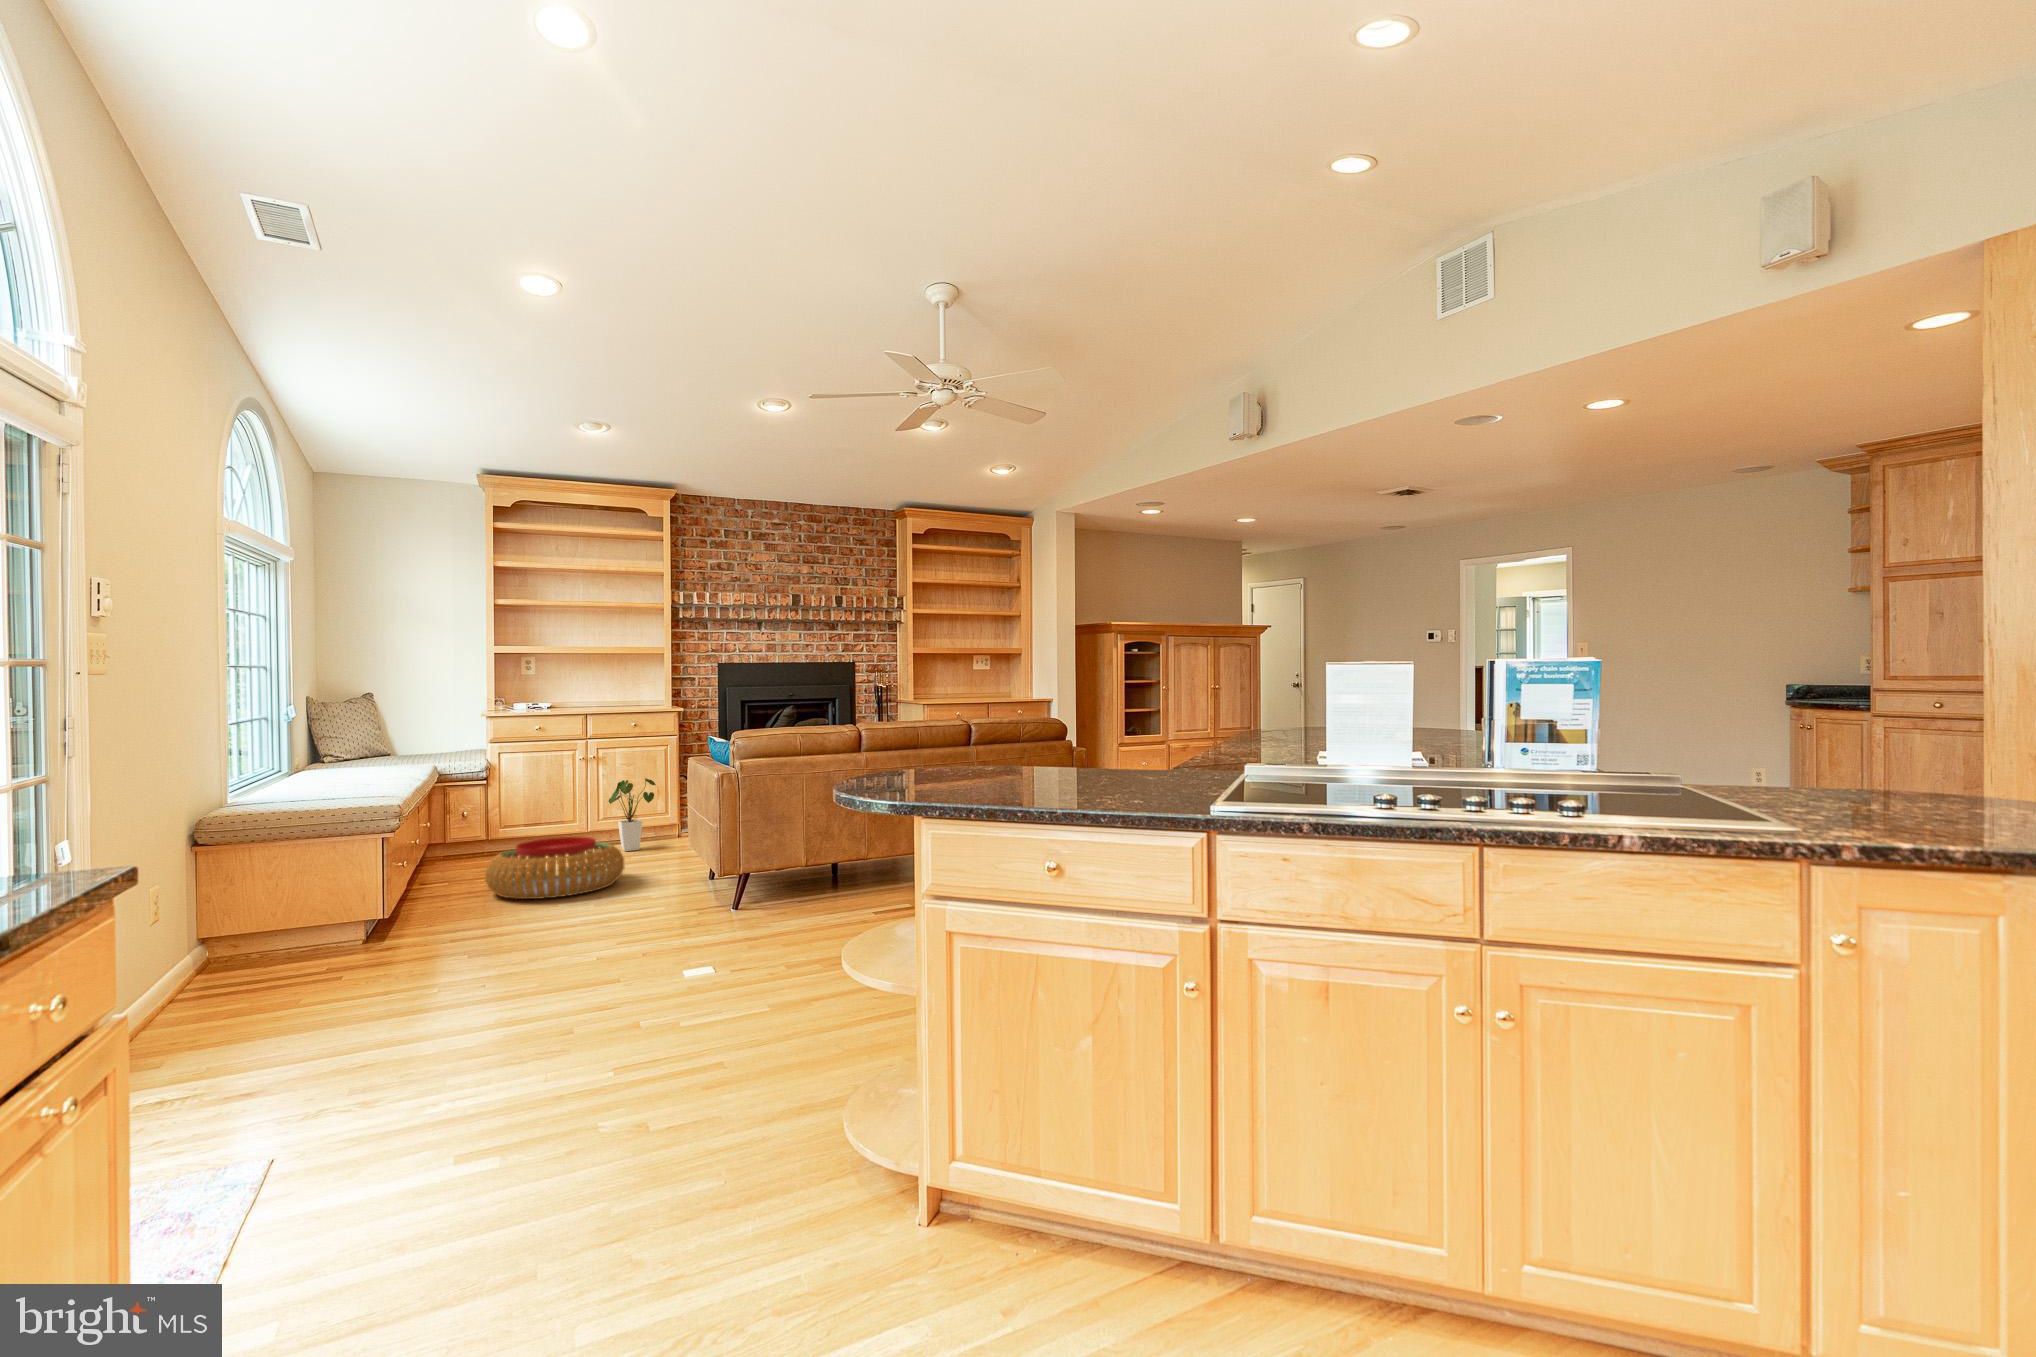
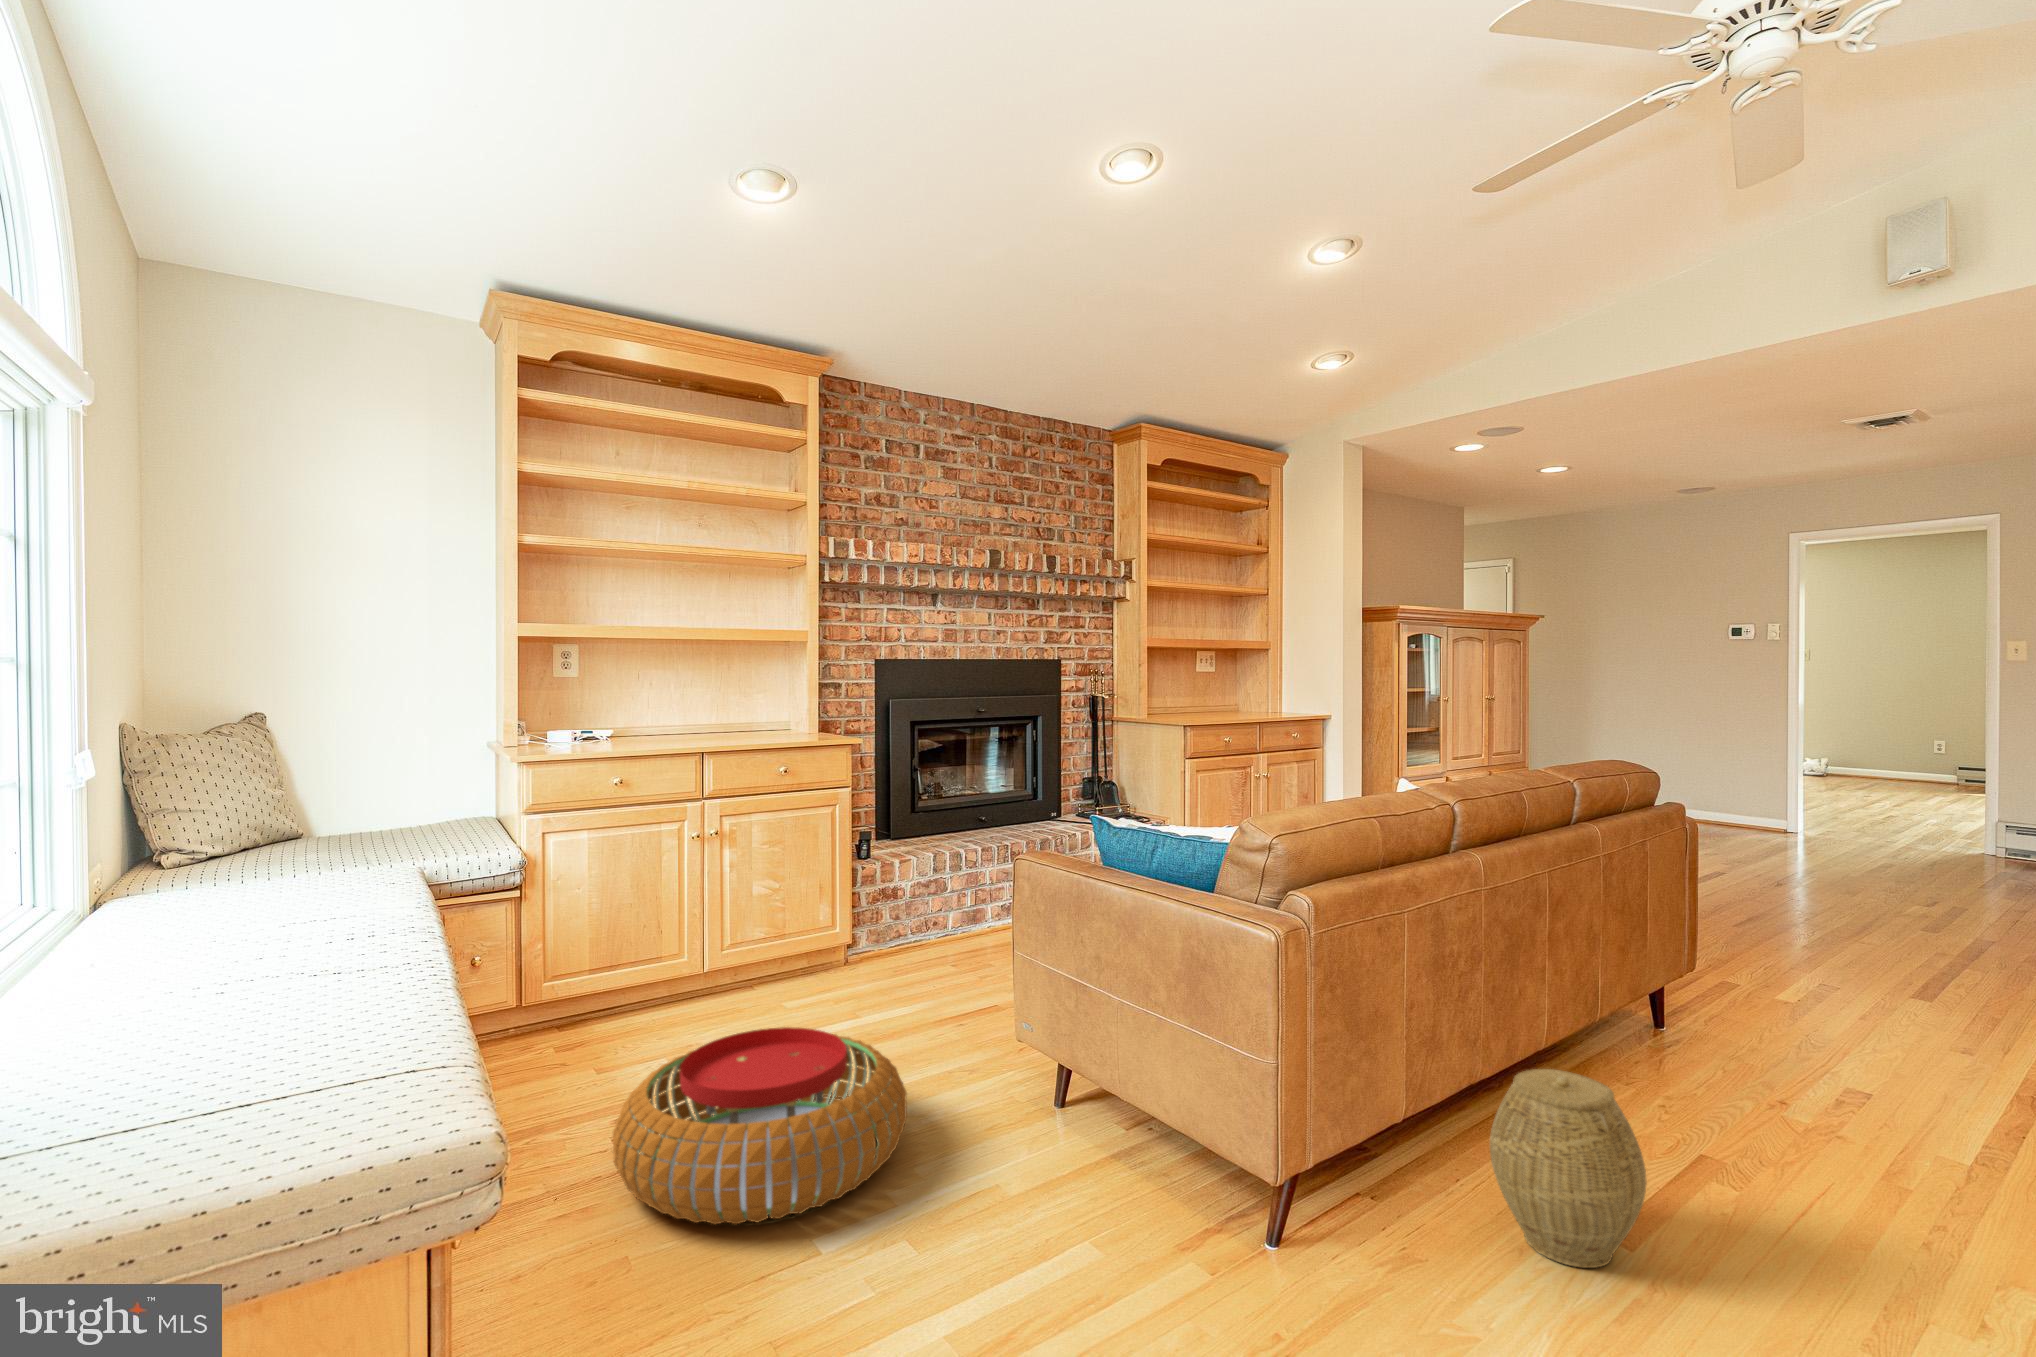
house plant: present [609,778,656,851] -> none [748,863,845,1011]
woven basket: none [811,842,869,916] -> present [1490,1069,1646,1268]

